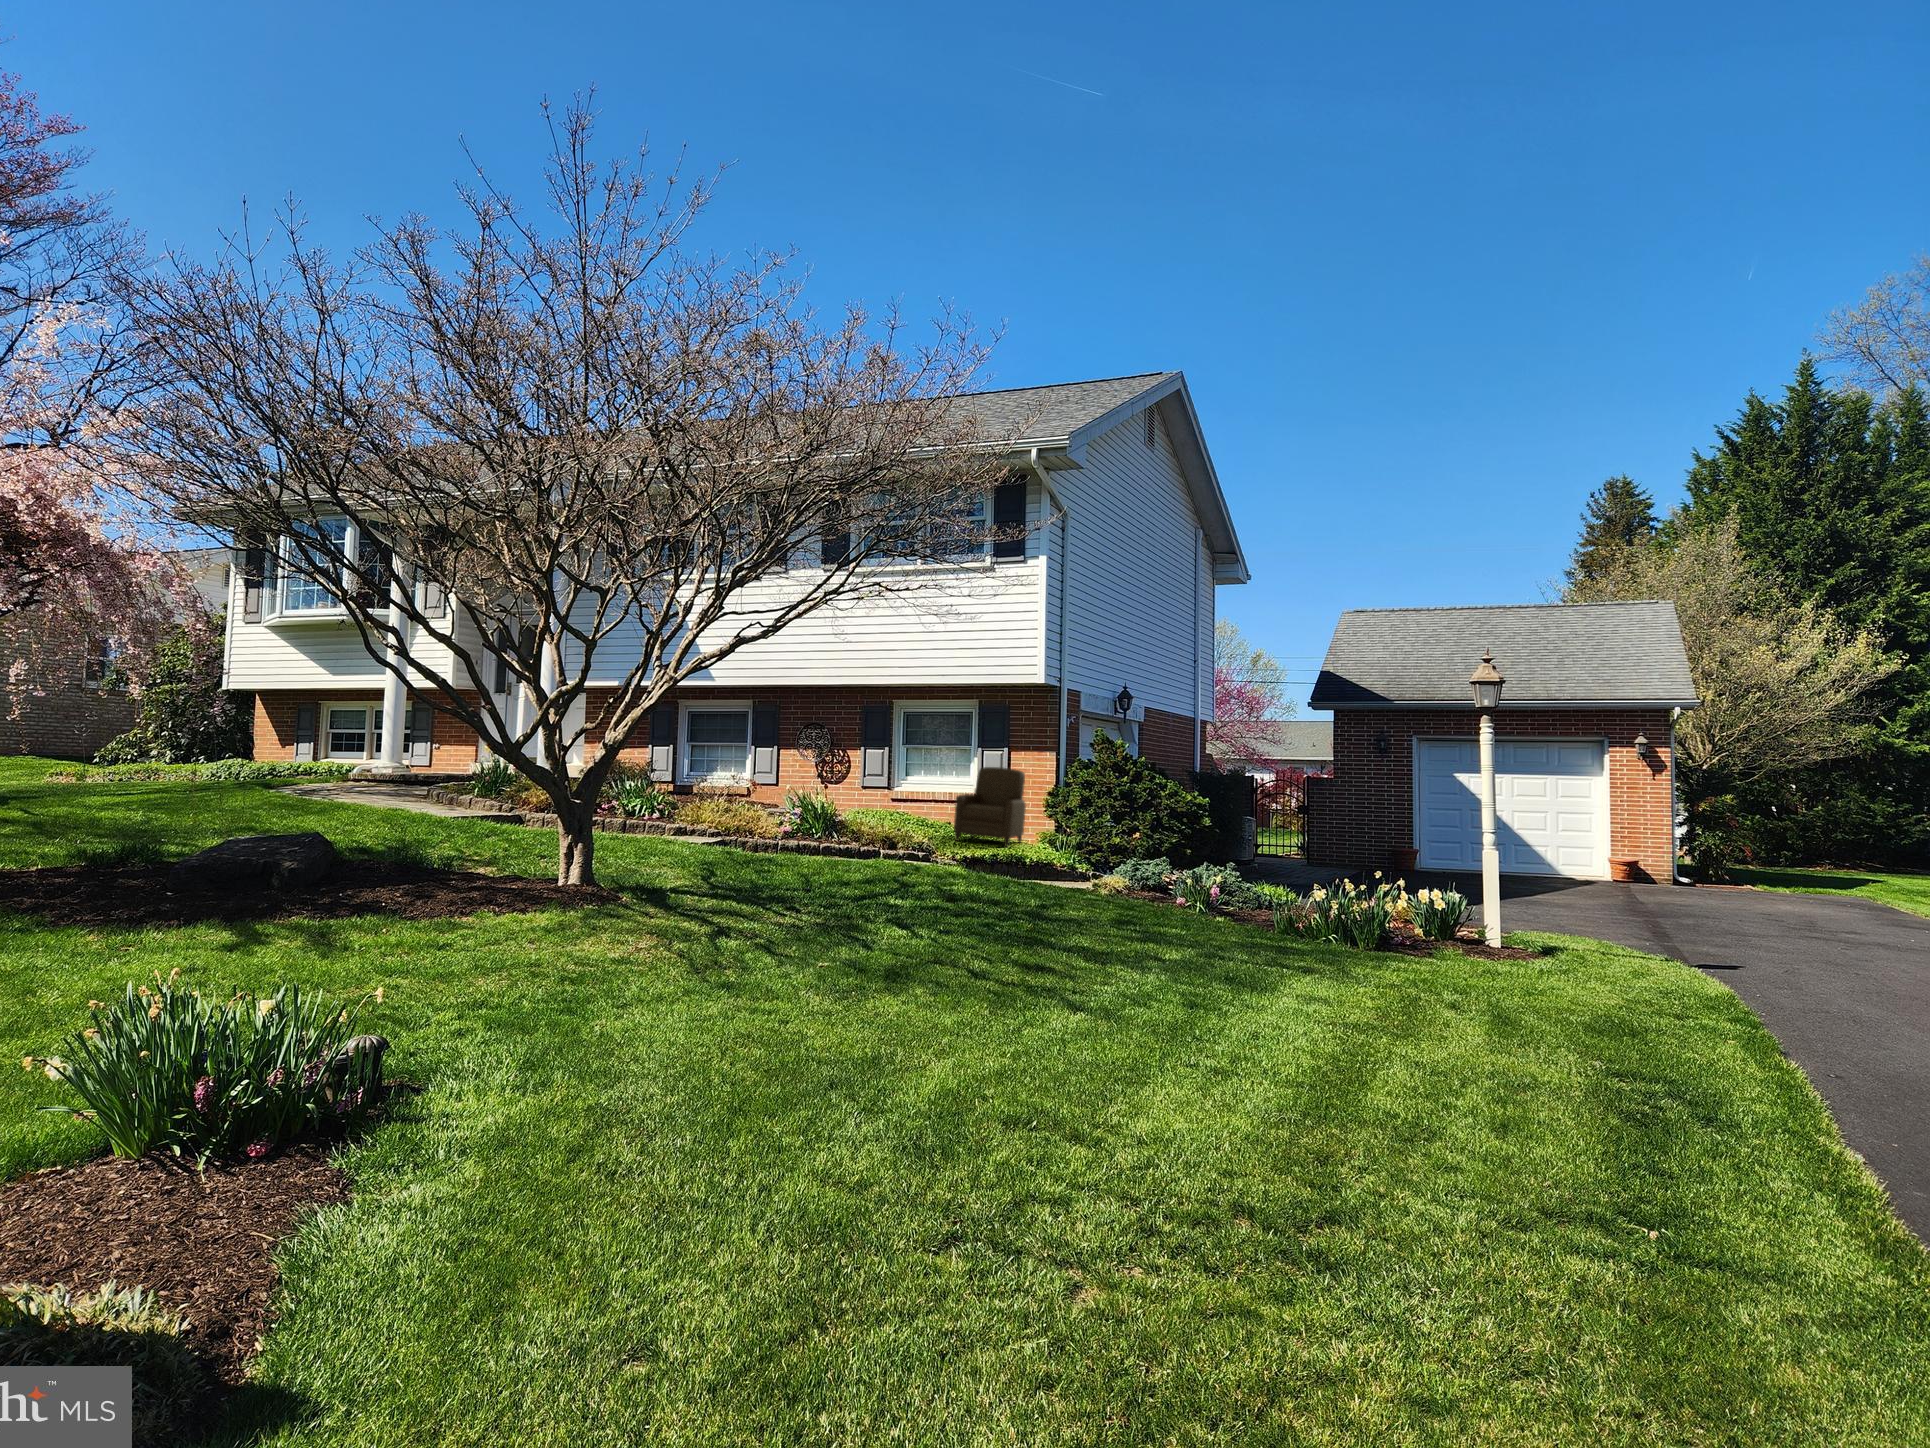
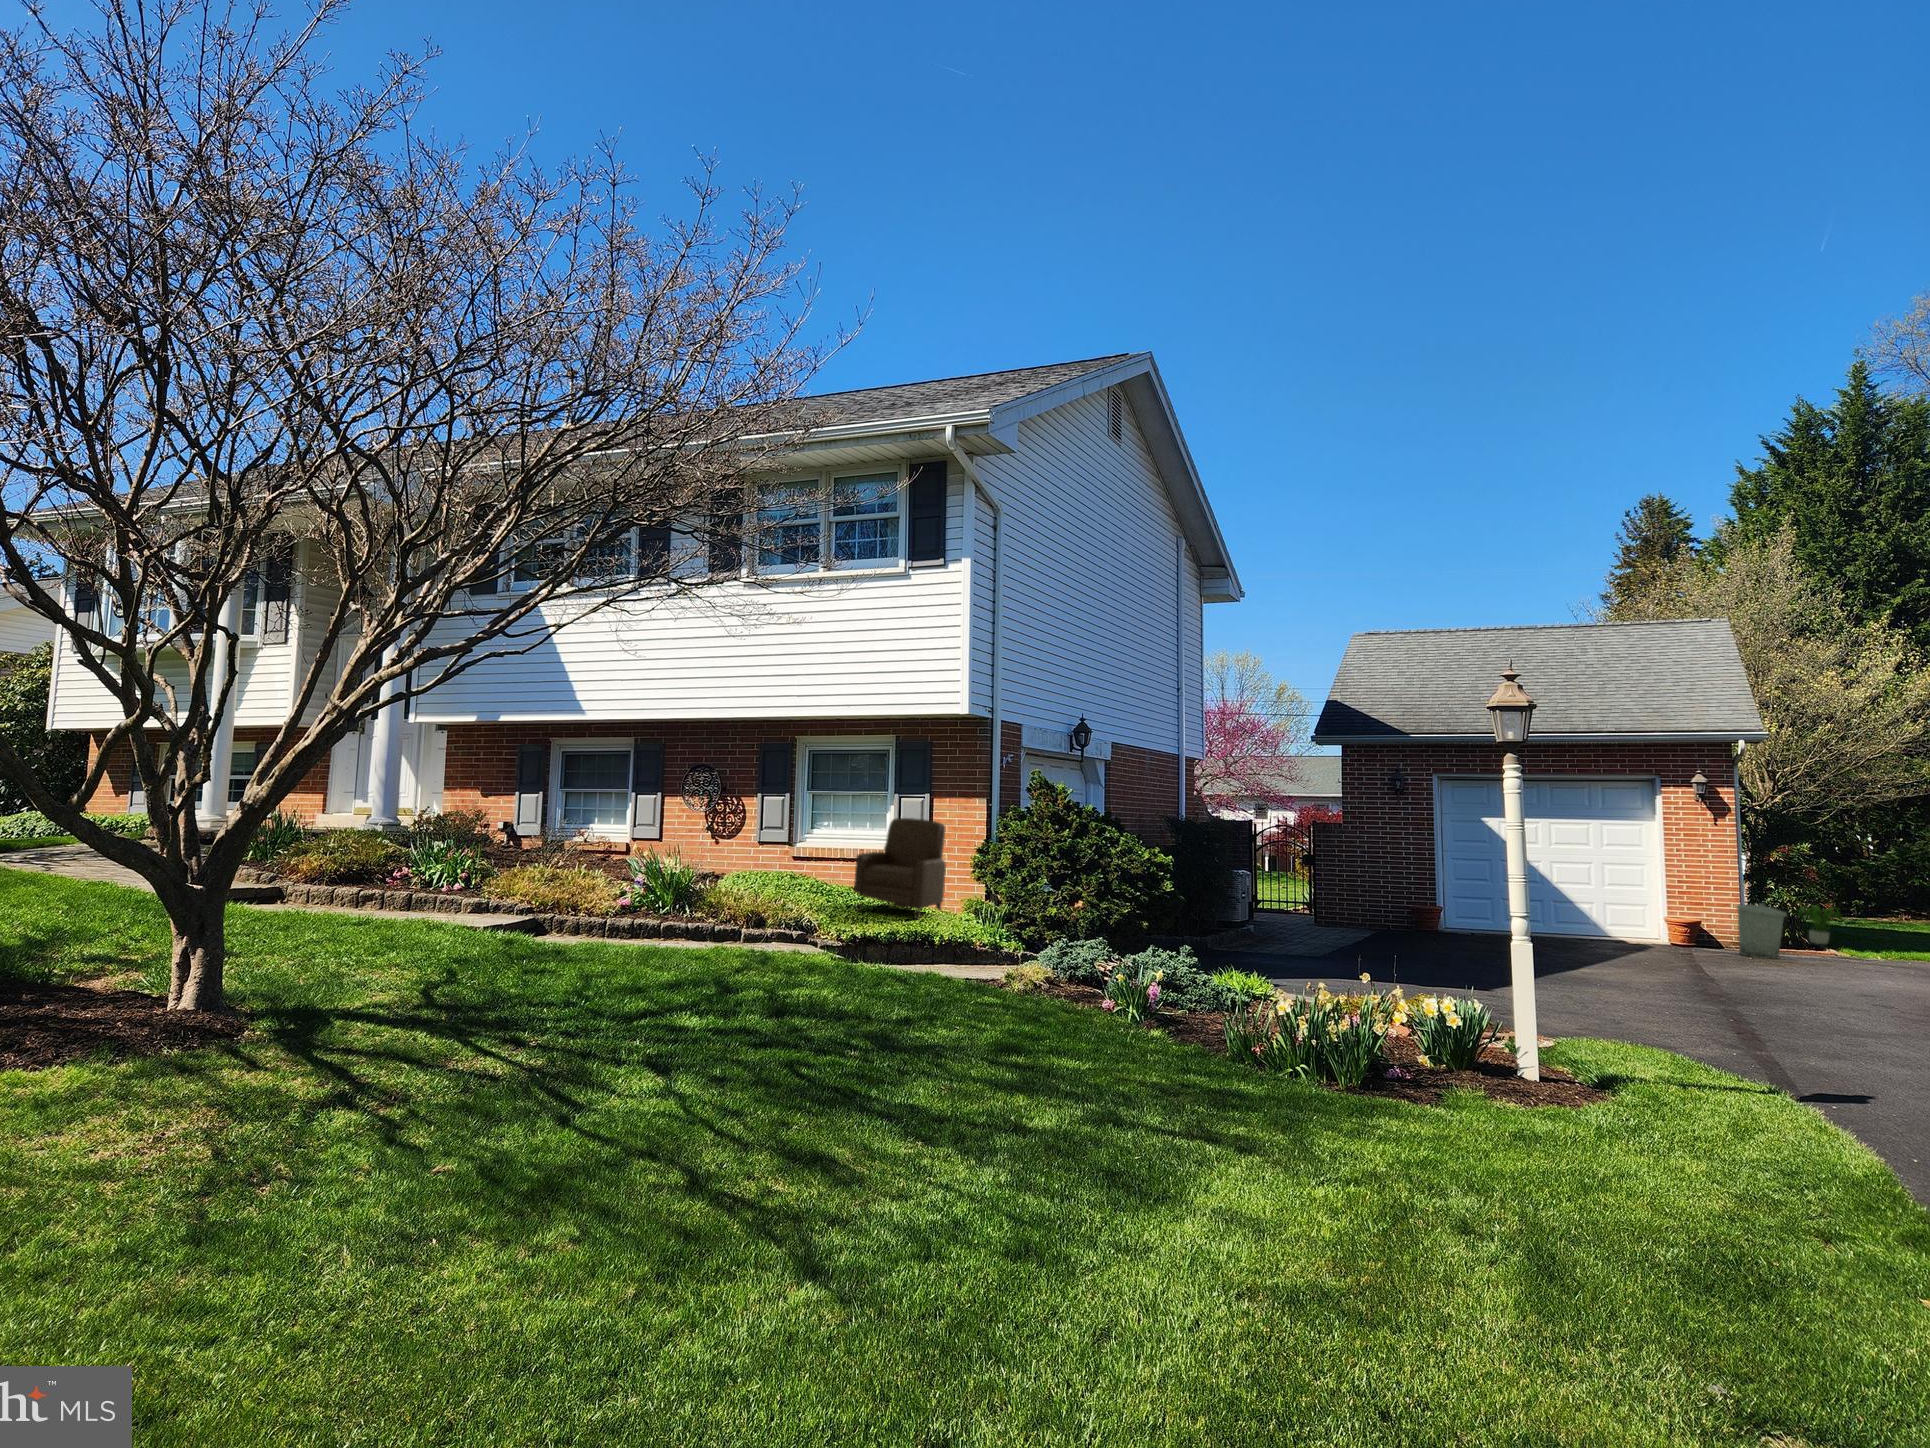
trash can: none [1665,844,1706,890] -> present [1737,903,1787,959]
potted plant: none [1721,848,1758,881] -> present [1799,905,1841,944]

